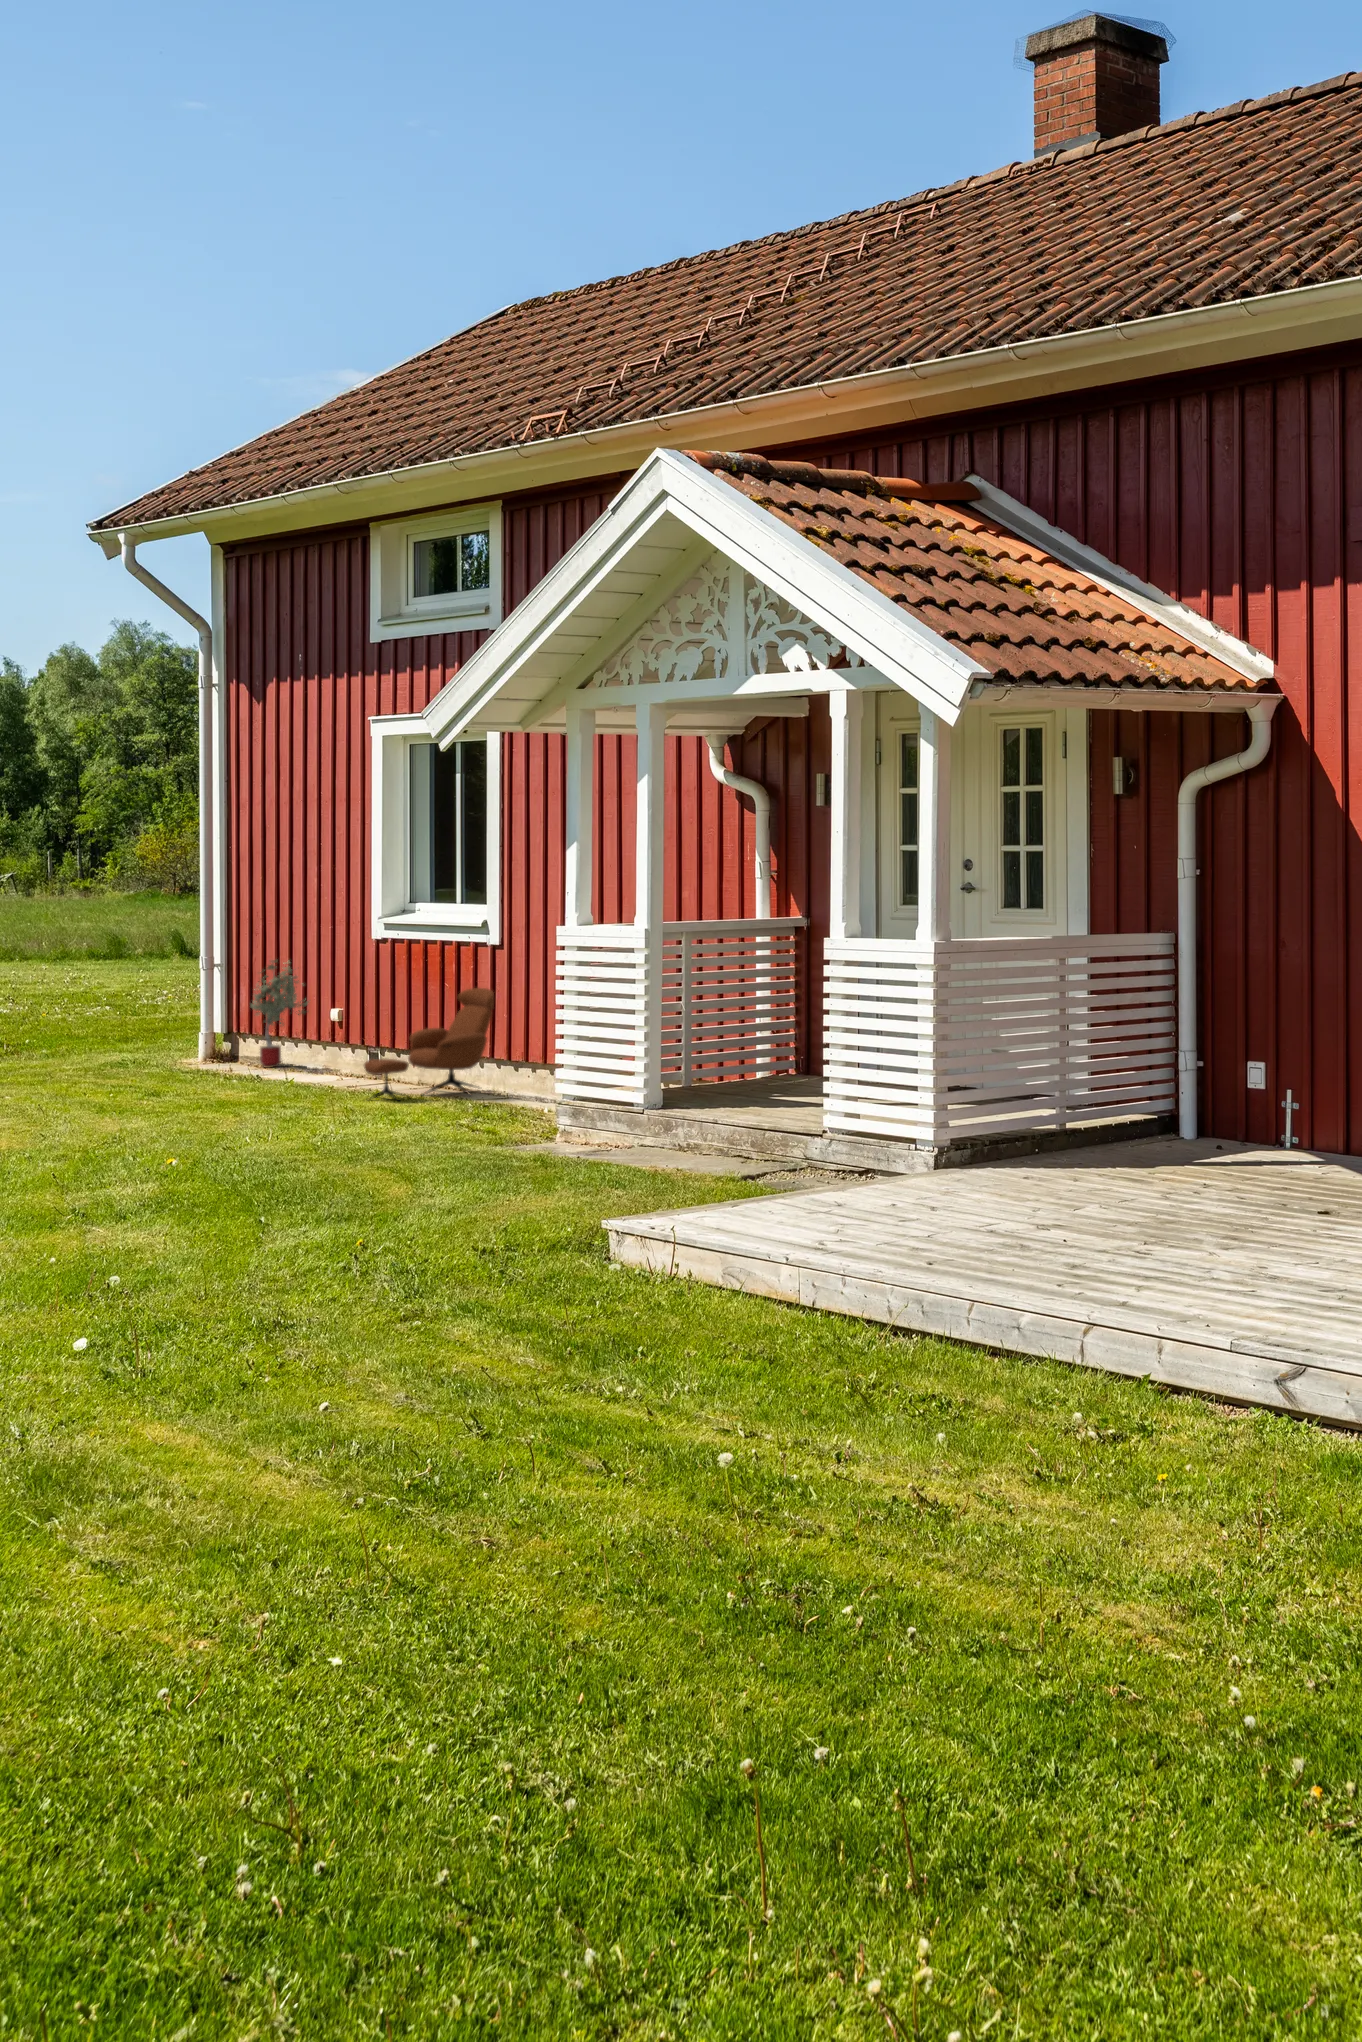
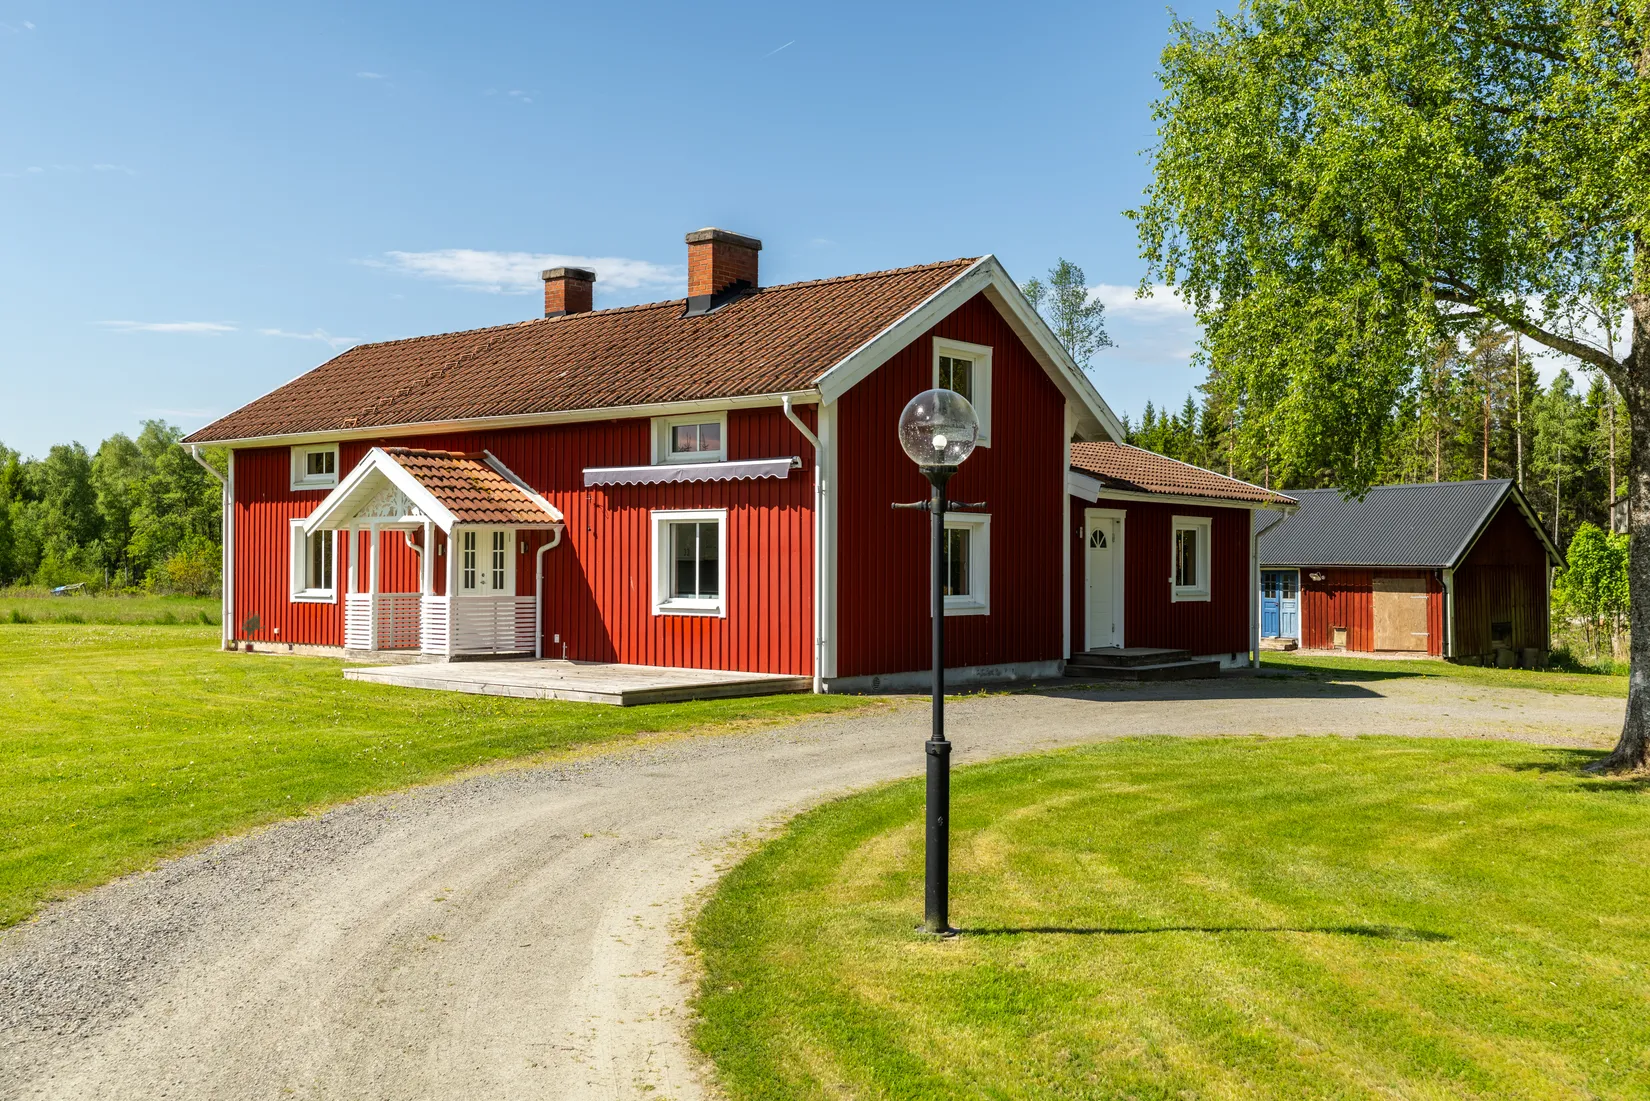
lounge chair: present [364,988,494,1099] -> none [283,620,335,660]

